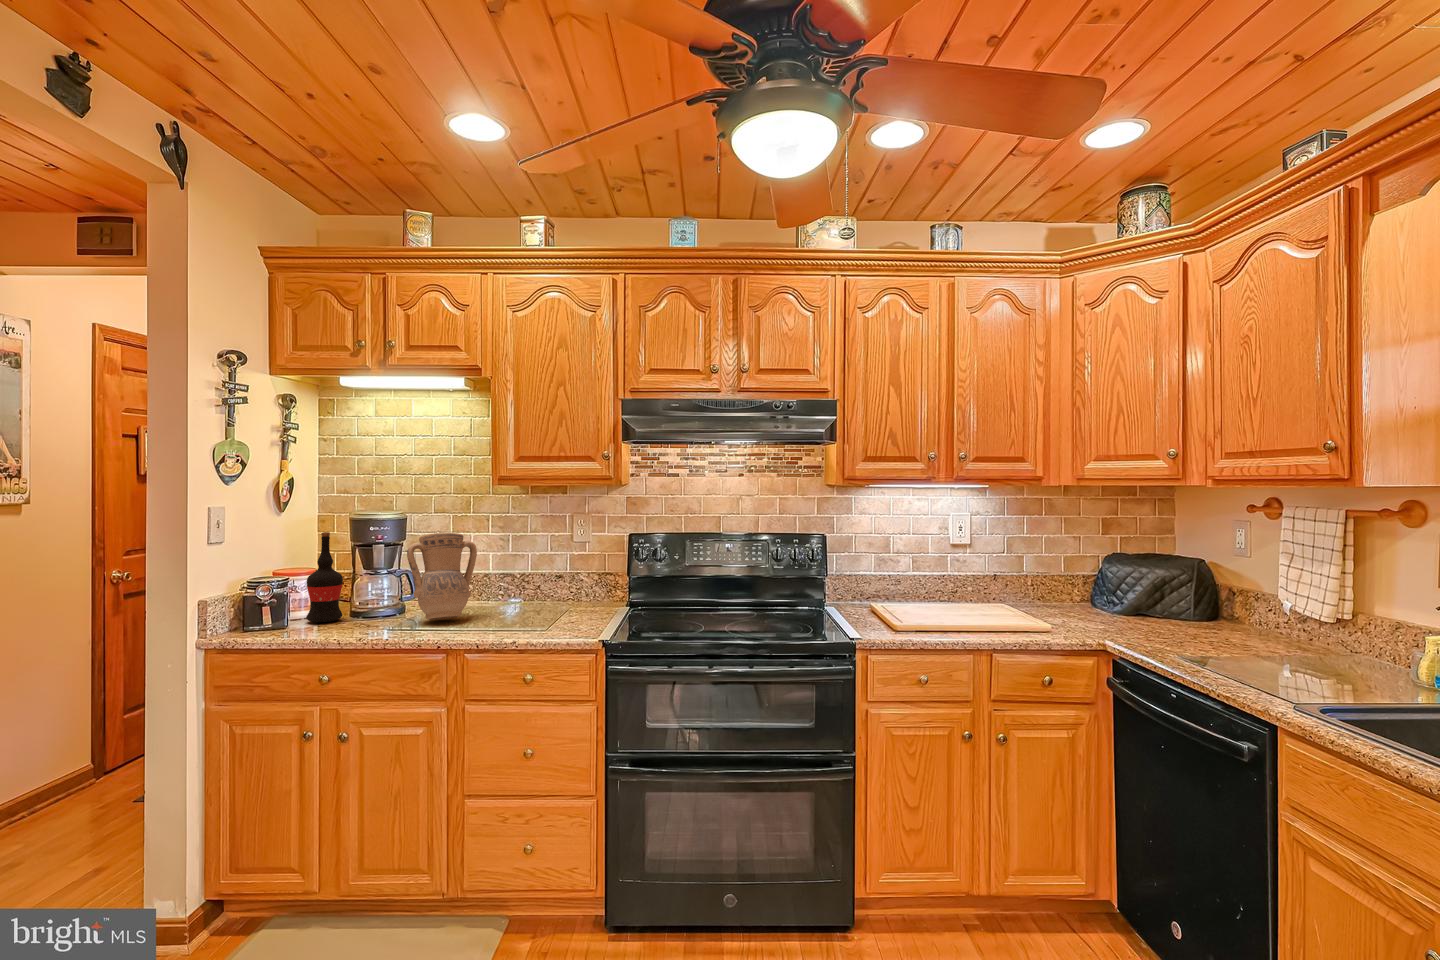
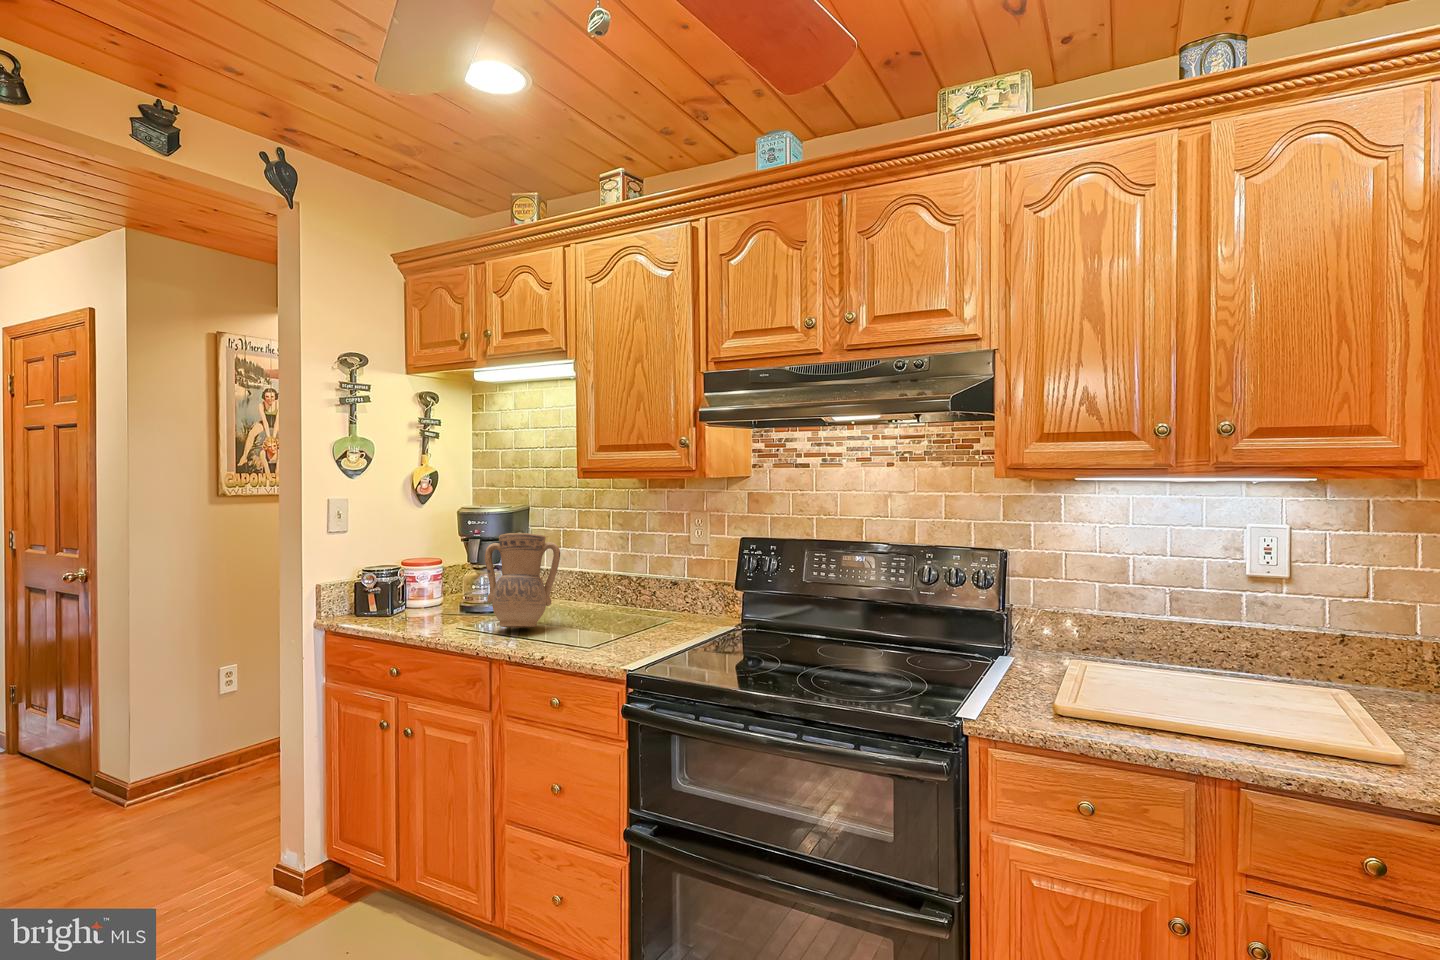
wine bottle: present [306,532,343,622] -> none [412,529,446,620]

